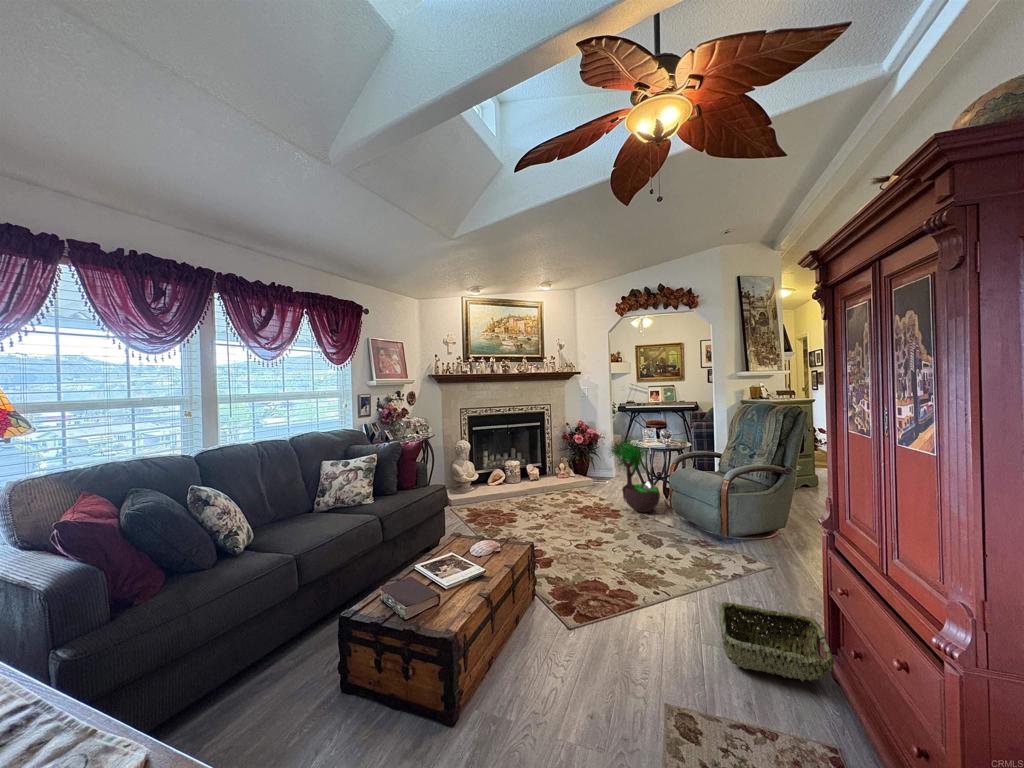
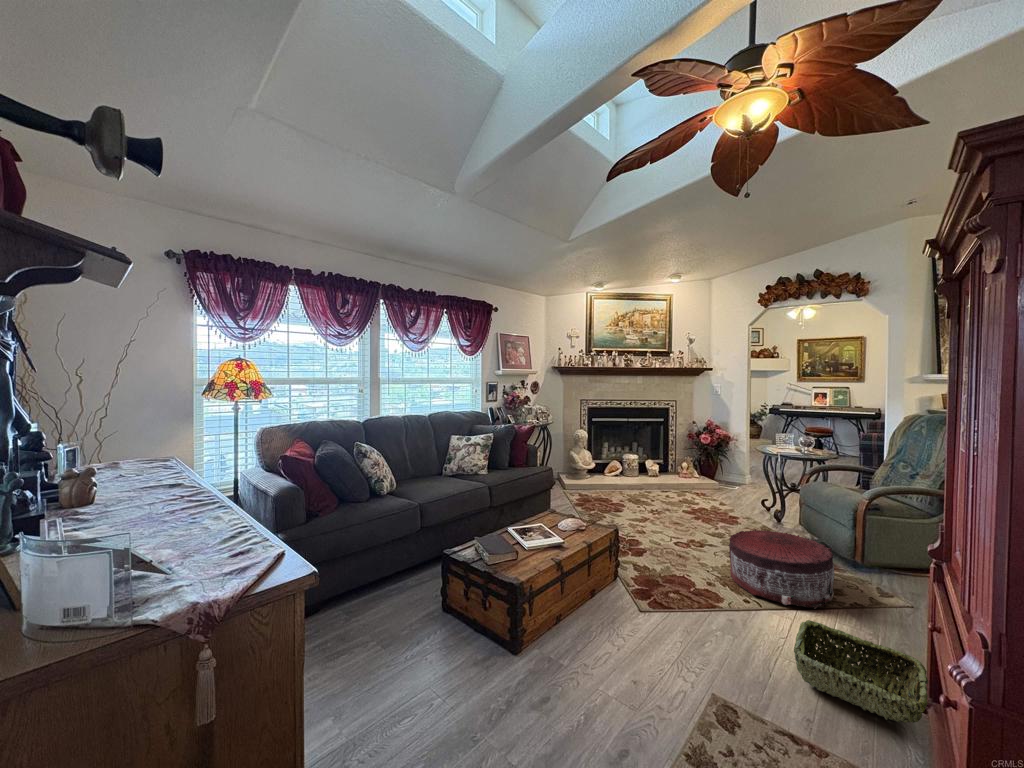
potted tree: present [610,439,660,512] -> none [730,434,789,524]
pouf: none [630,520,720,589] -> present [729,530,835,609]

